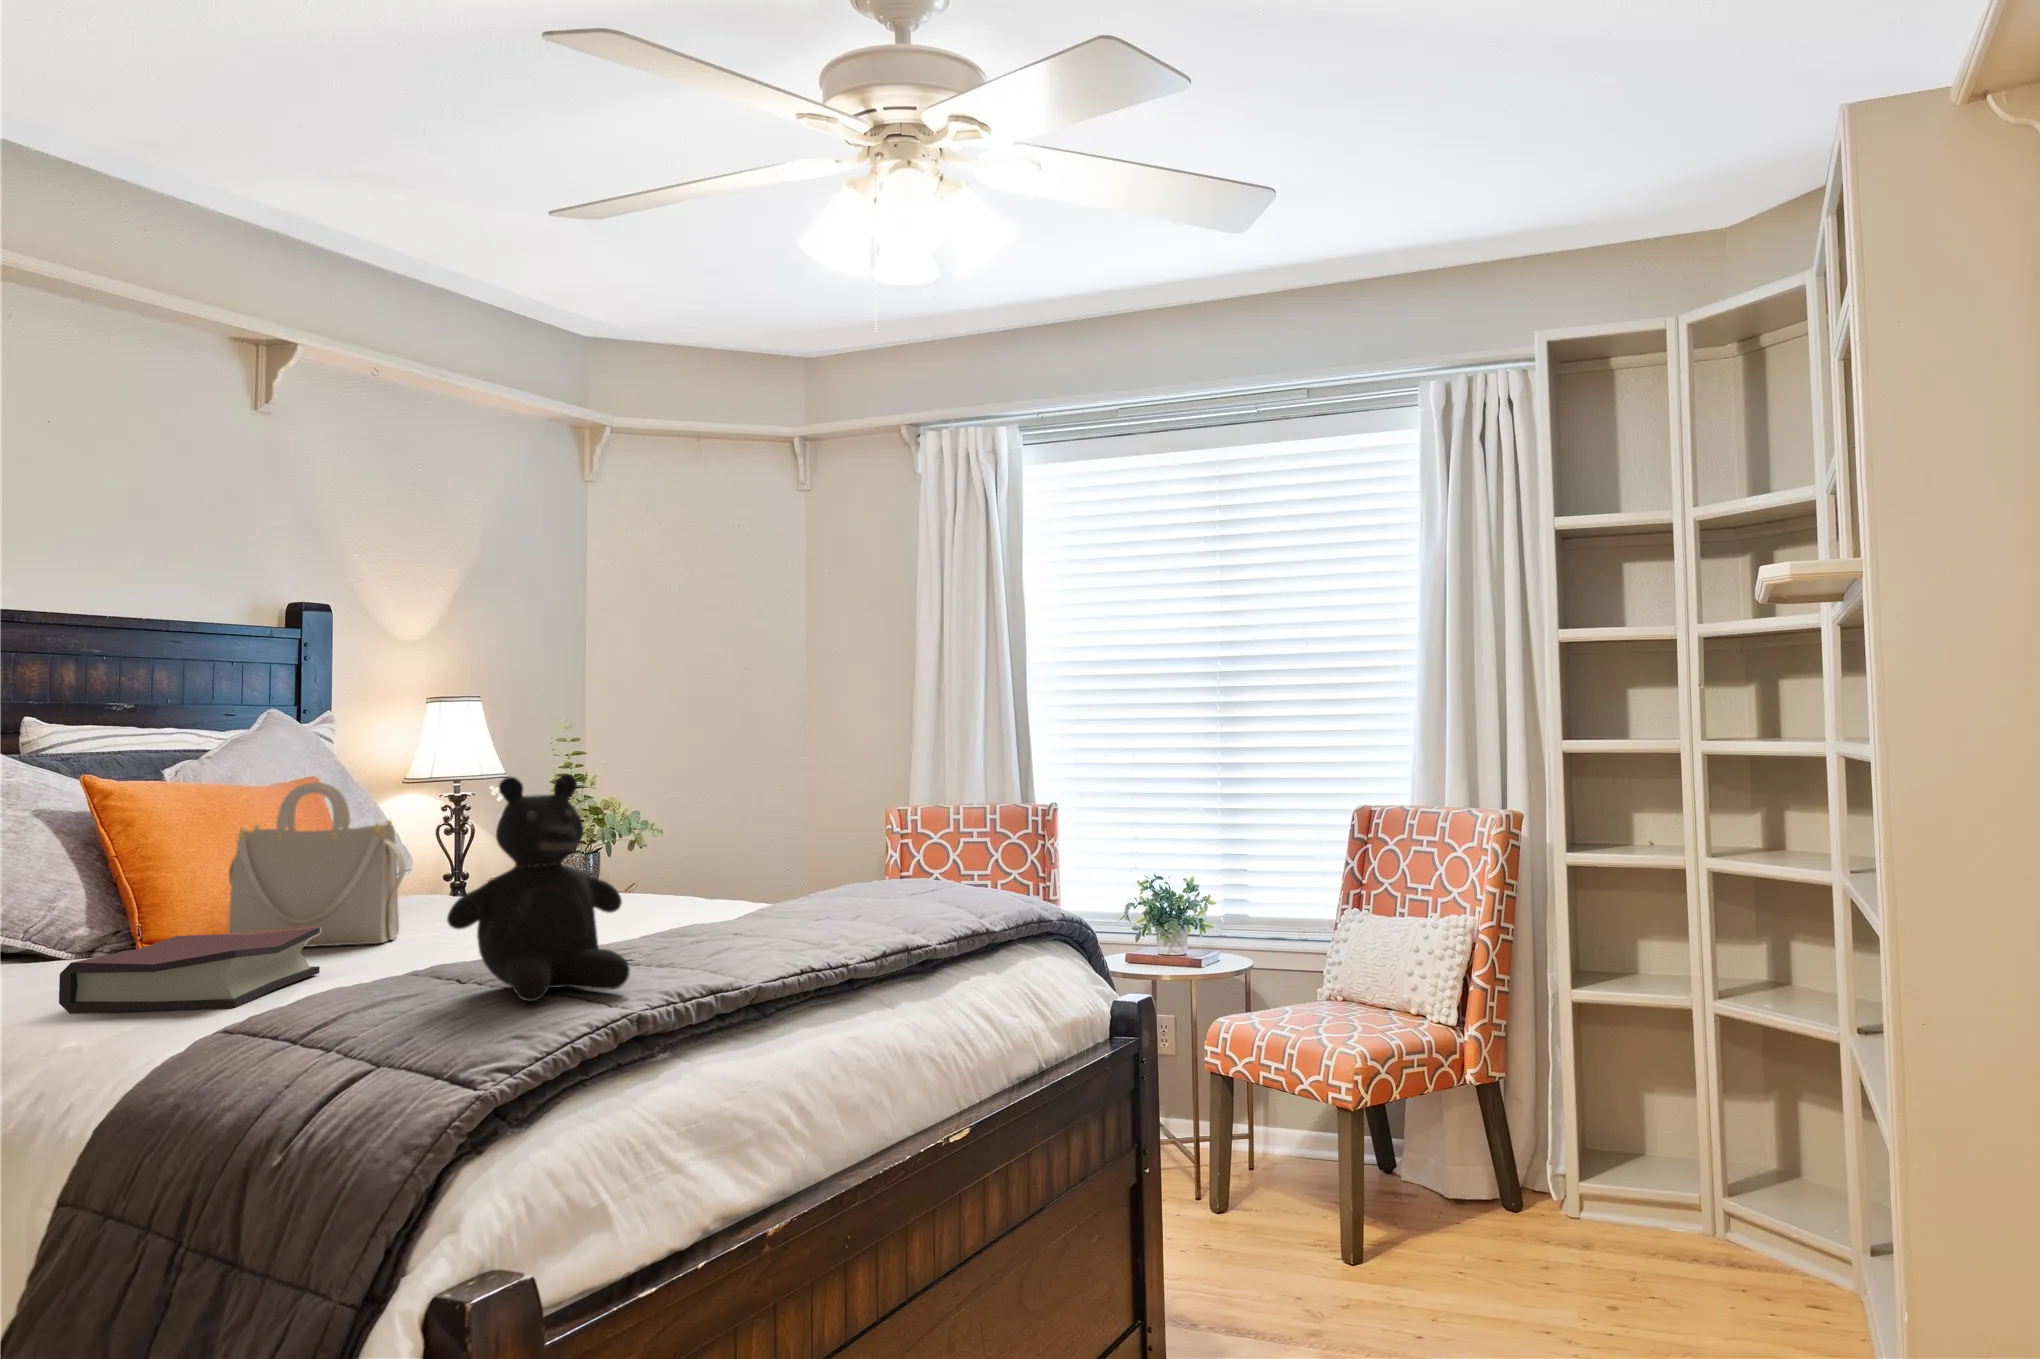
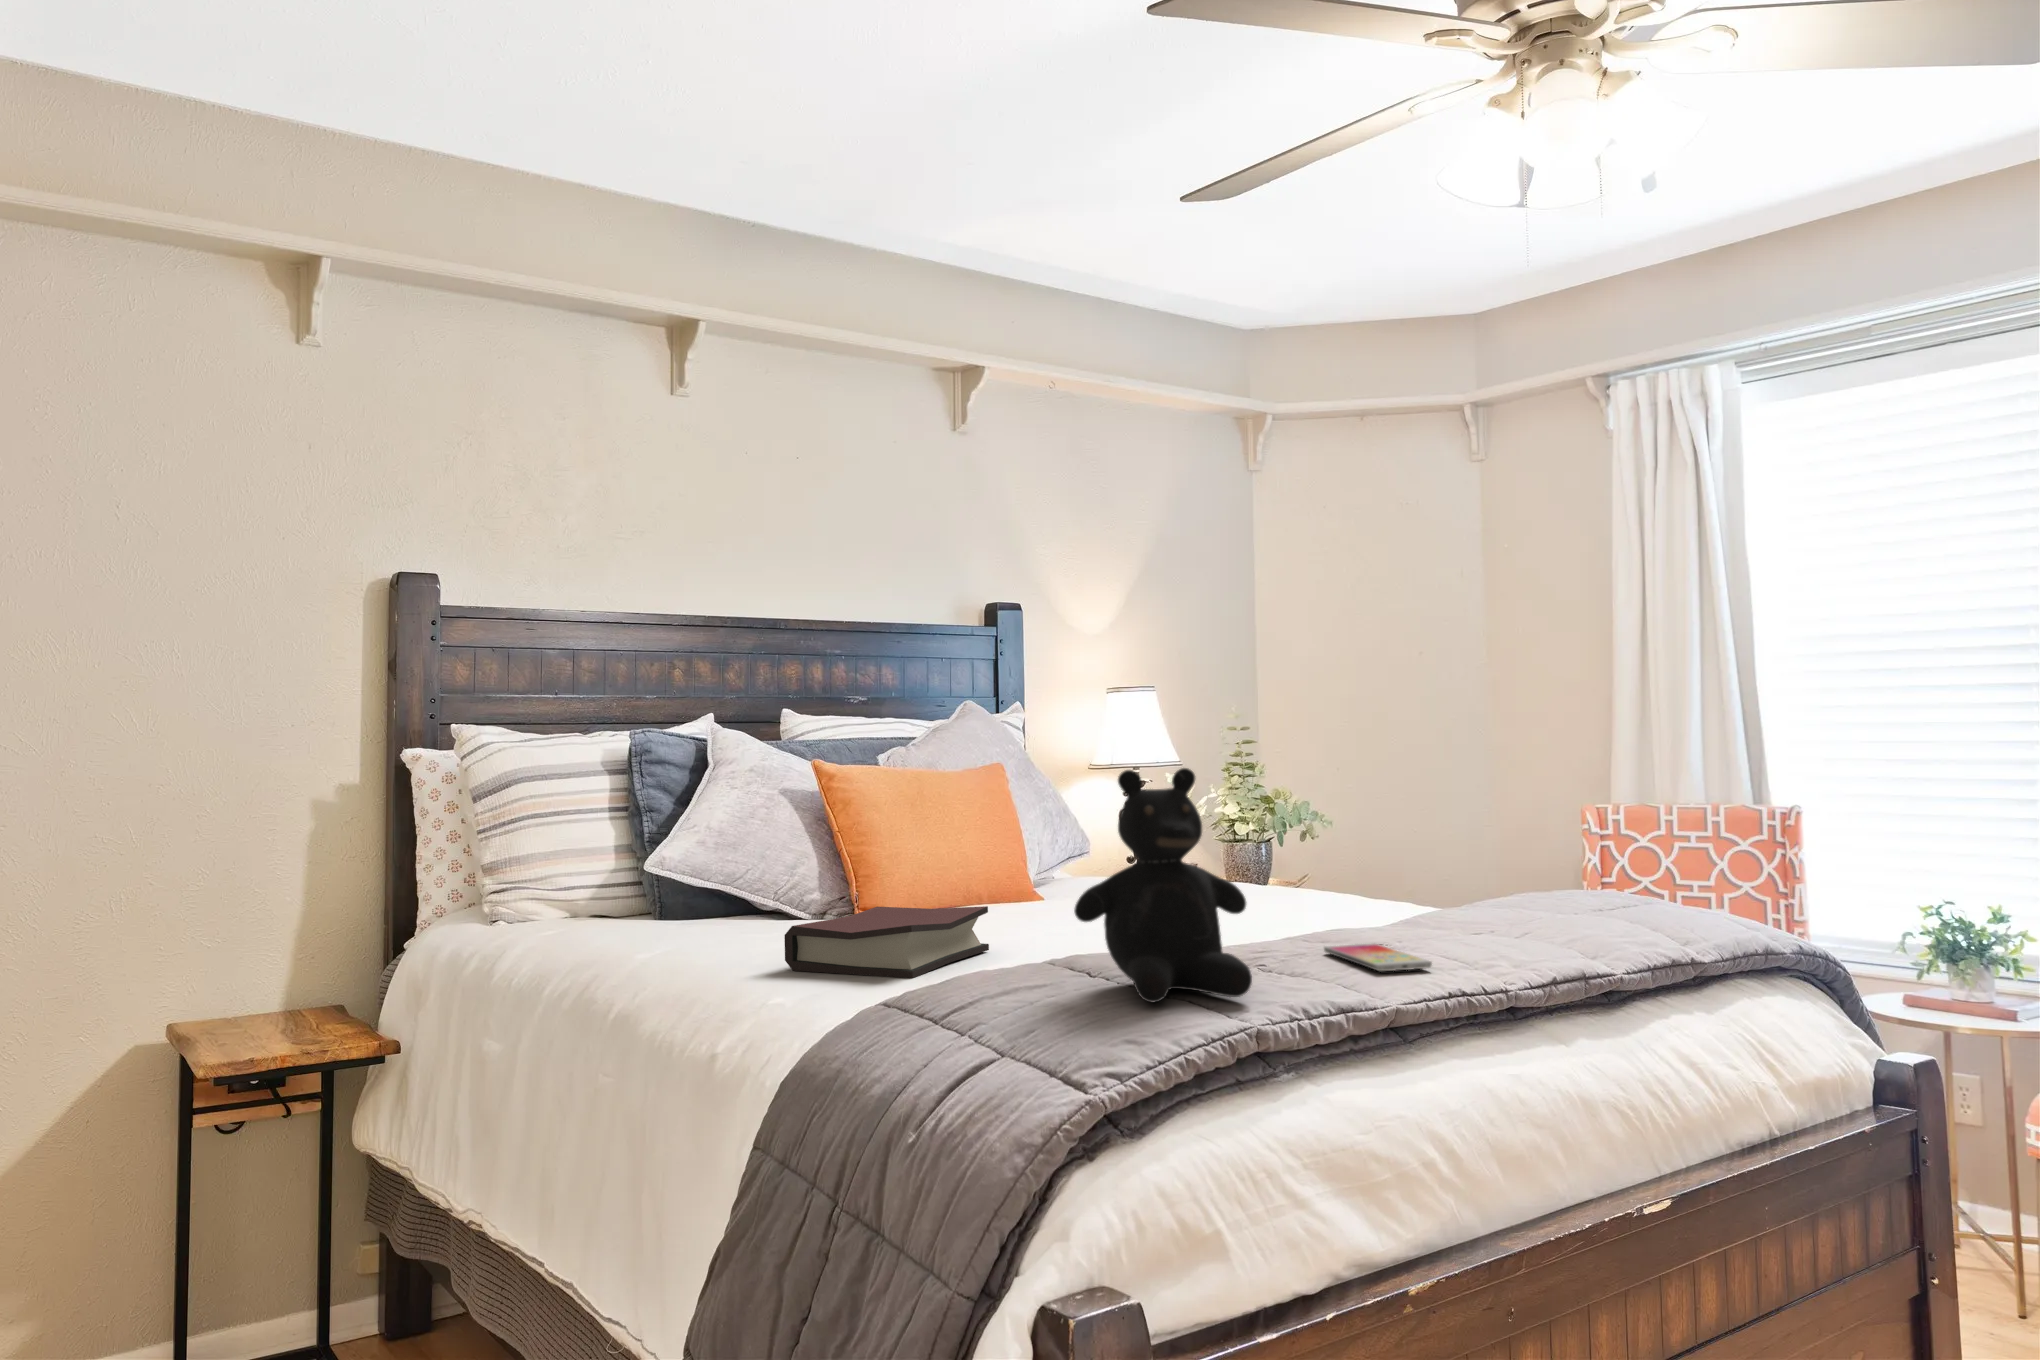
handbag: present [228,782,405,947] -> none [924,770,1068,924]
smartphone: none [686,934,785,957] -> present [1324,943,1432,971]

